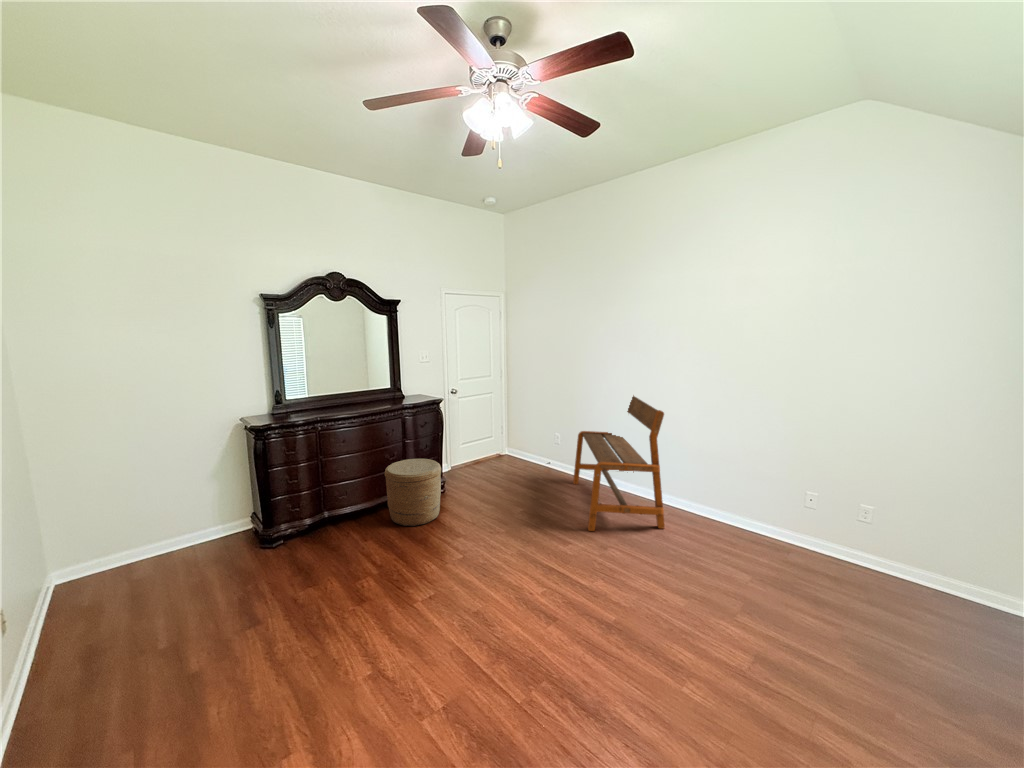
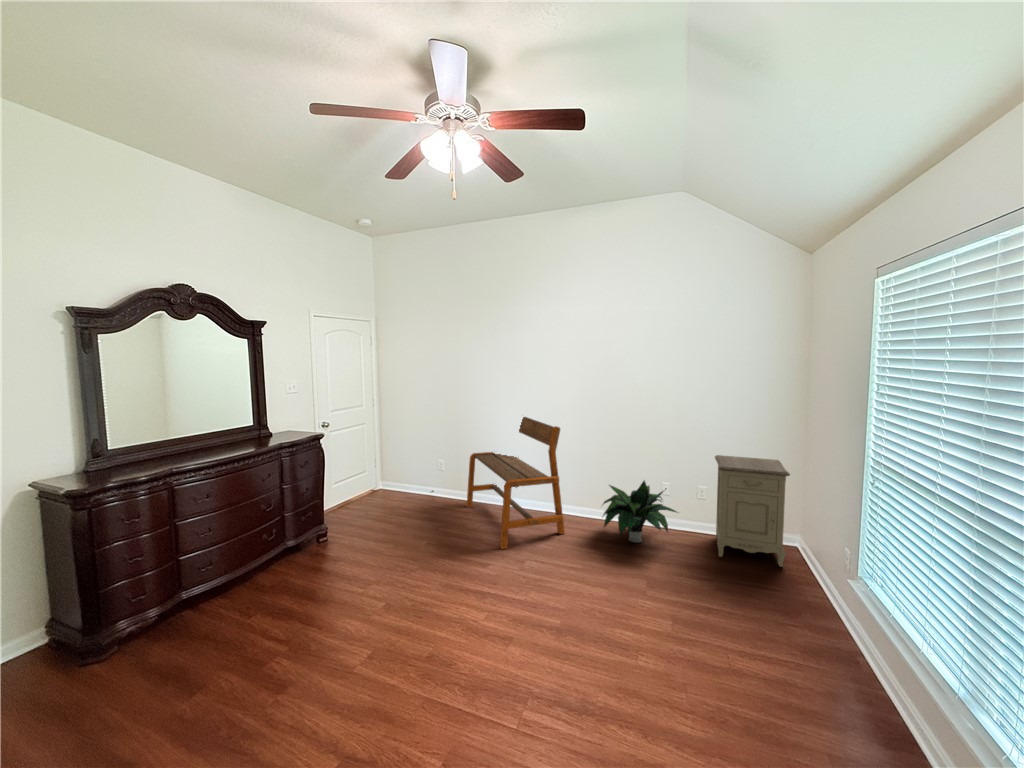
woven basket: present [384,459,441,526] -> none [265,503,338,587]
nightstand: none [867,467,1003,637] -> present [715,455,790,567]
potted plant: none [707,482,817,557] -> present [603,481,676,543]

